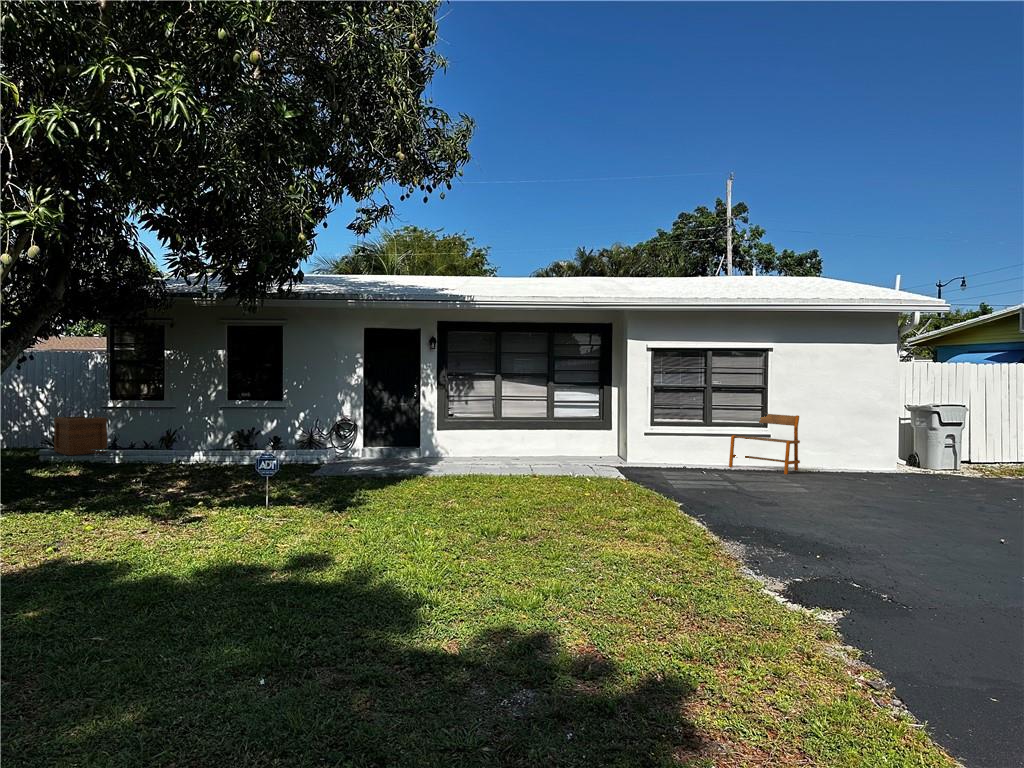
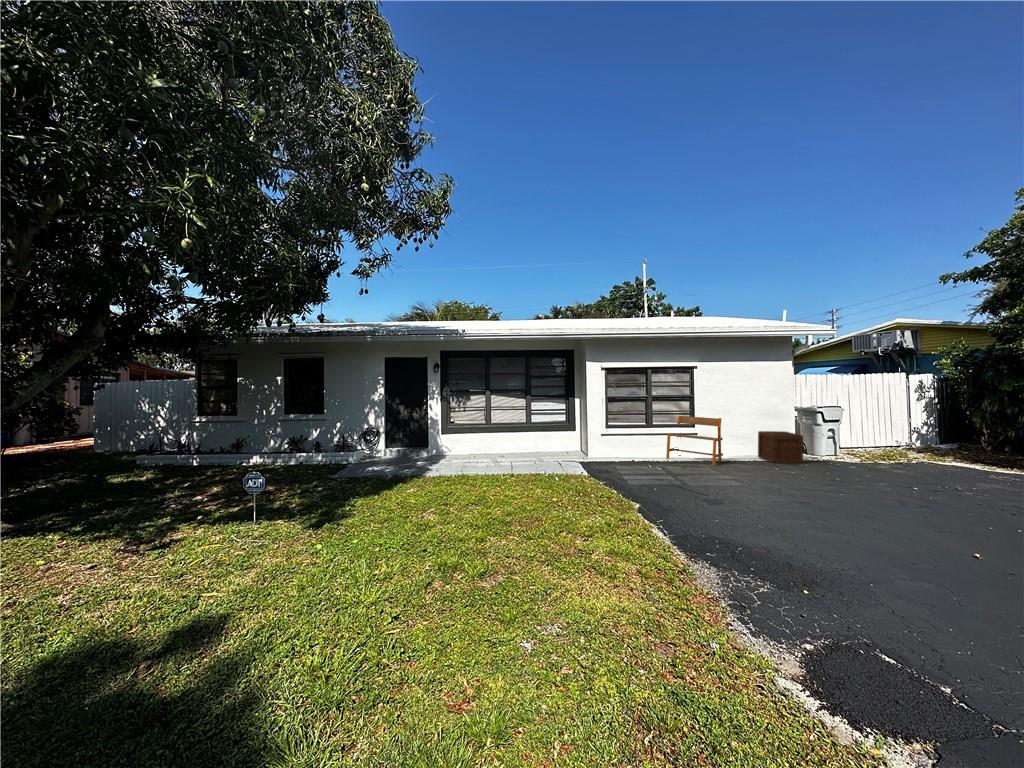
wooden crate: present [54,416,107,456] -> present [758,431,803,464]

